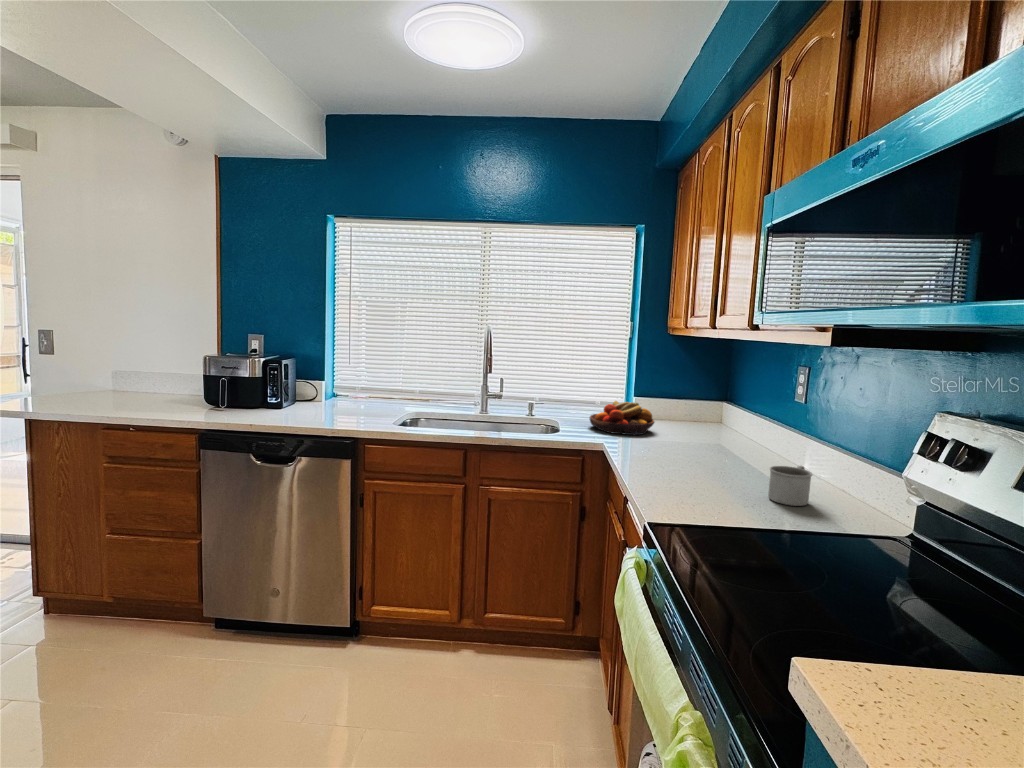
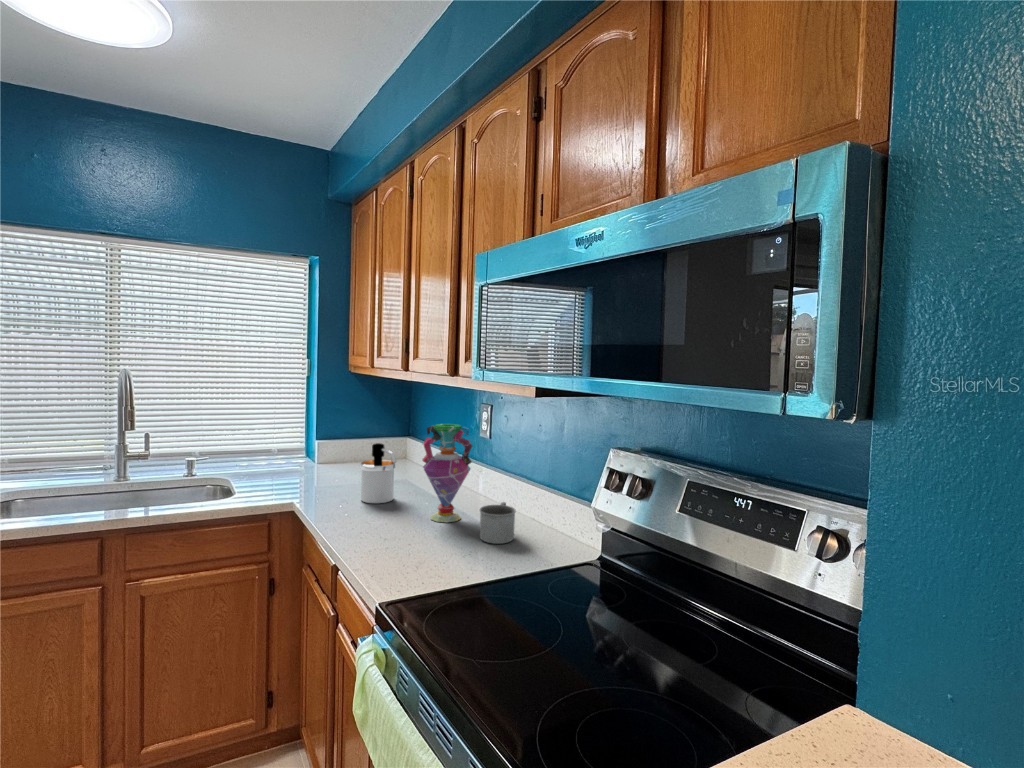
vase: none [718,381,773,480] -> present [422,424,472,522]
soap dispenser: none [660,399,696,455] -> present [360,443,396,503]
fruit bowl: present [590,401,654,435] -> none [271,447,347,487]

